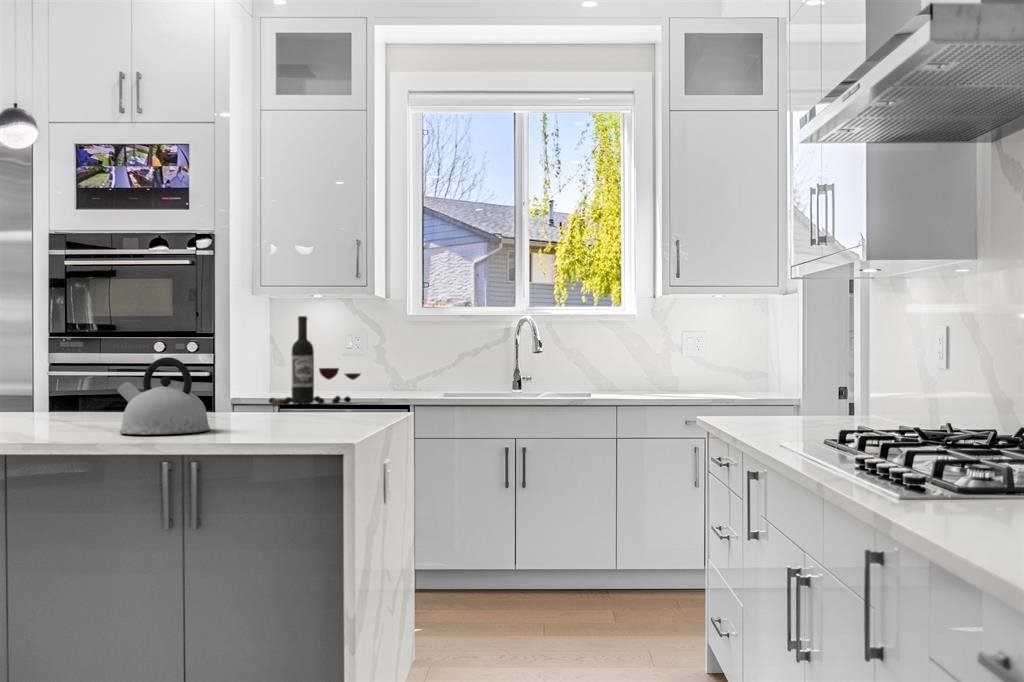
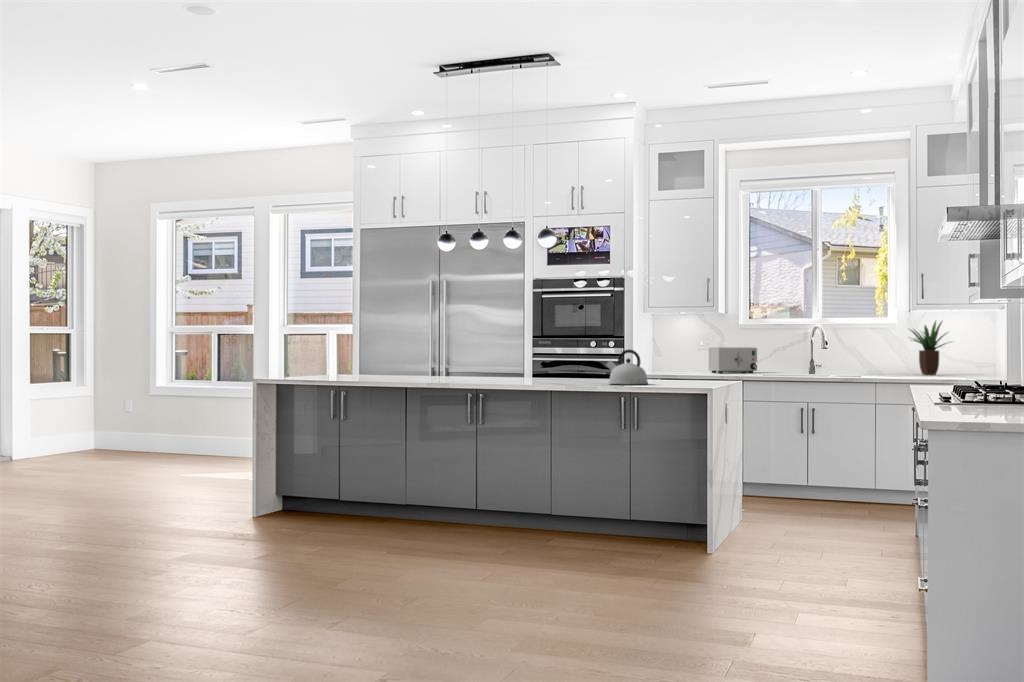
potted plant: none [650,308,713,389] -> present [910,321,946,375]
wine bottle: present [269,316,361,405] -> none [660,327,714,378]
toaster: none [362,351,436,391] -> present [709,347,757,373]

